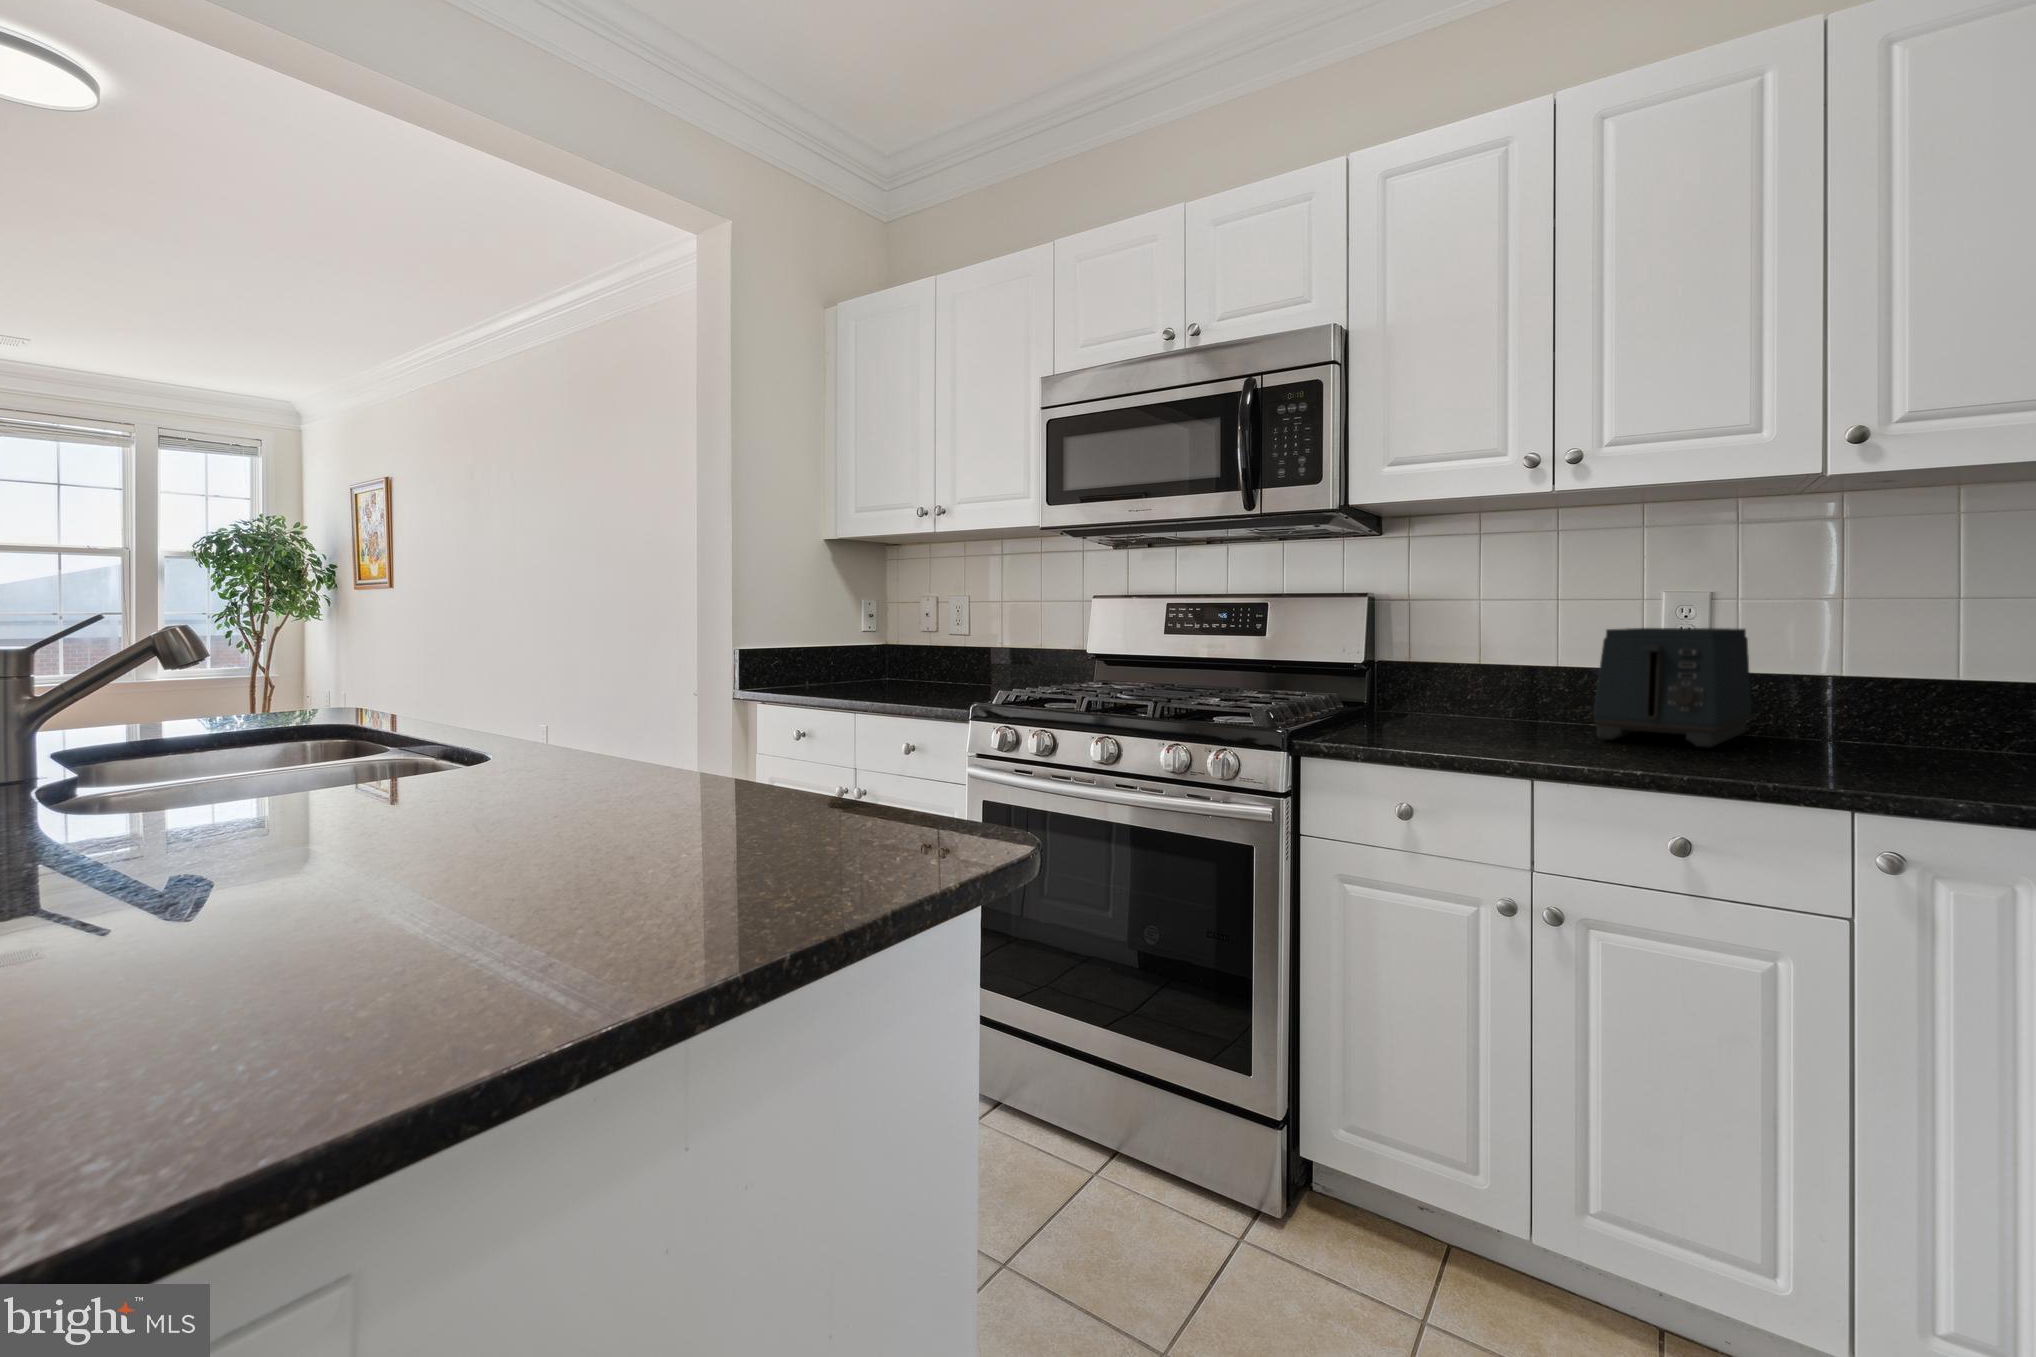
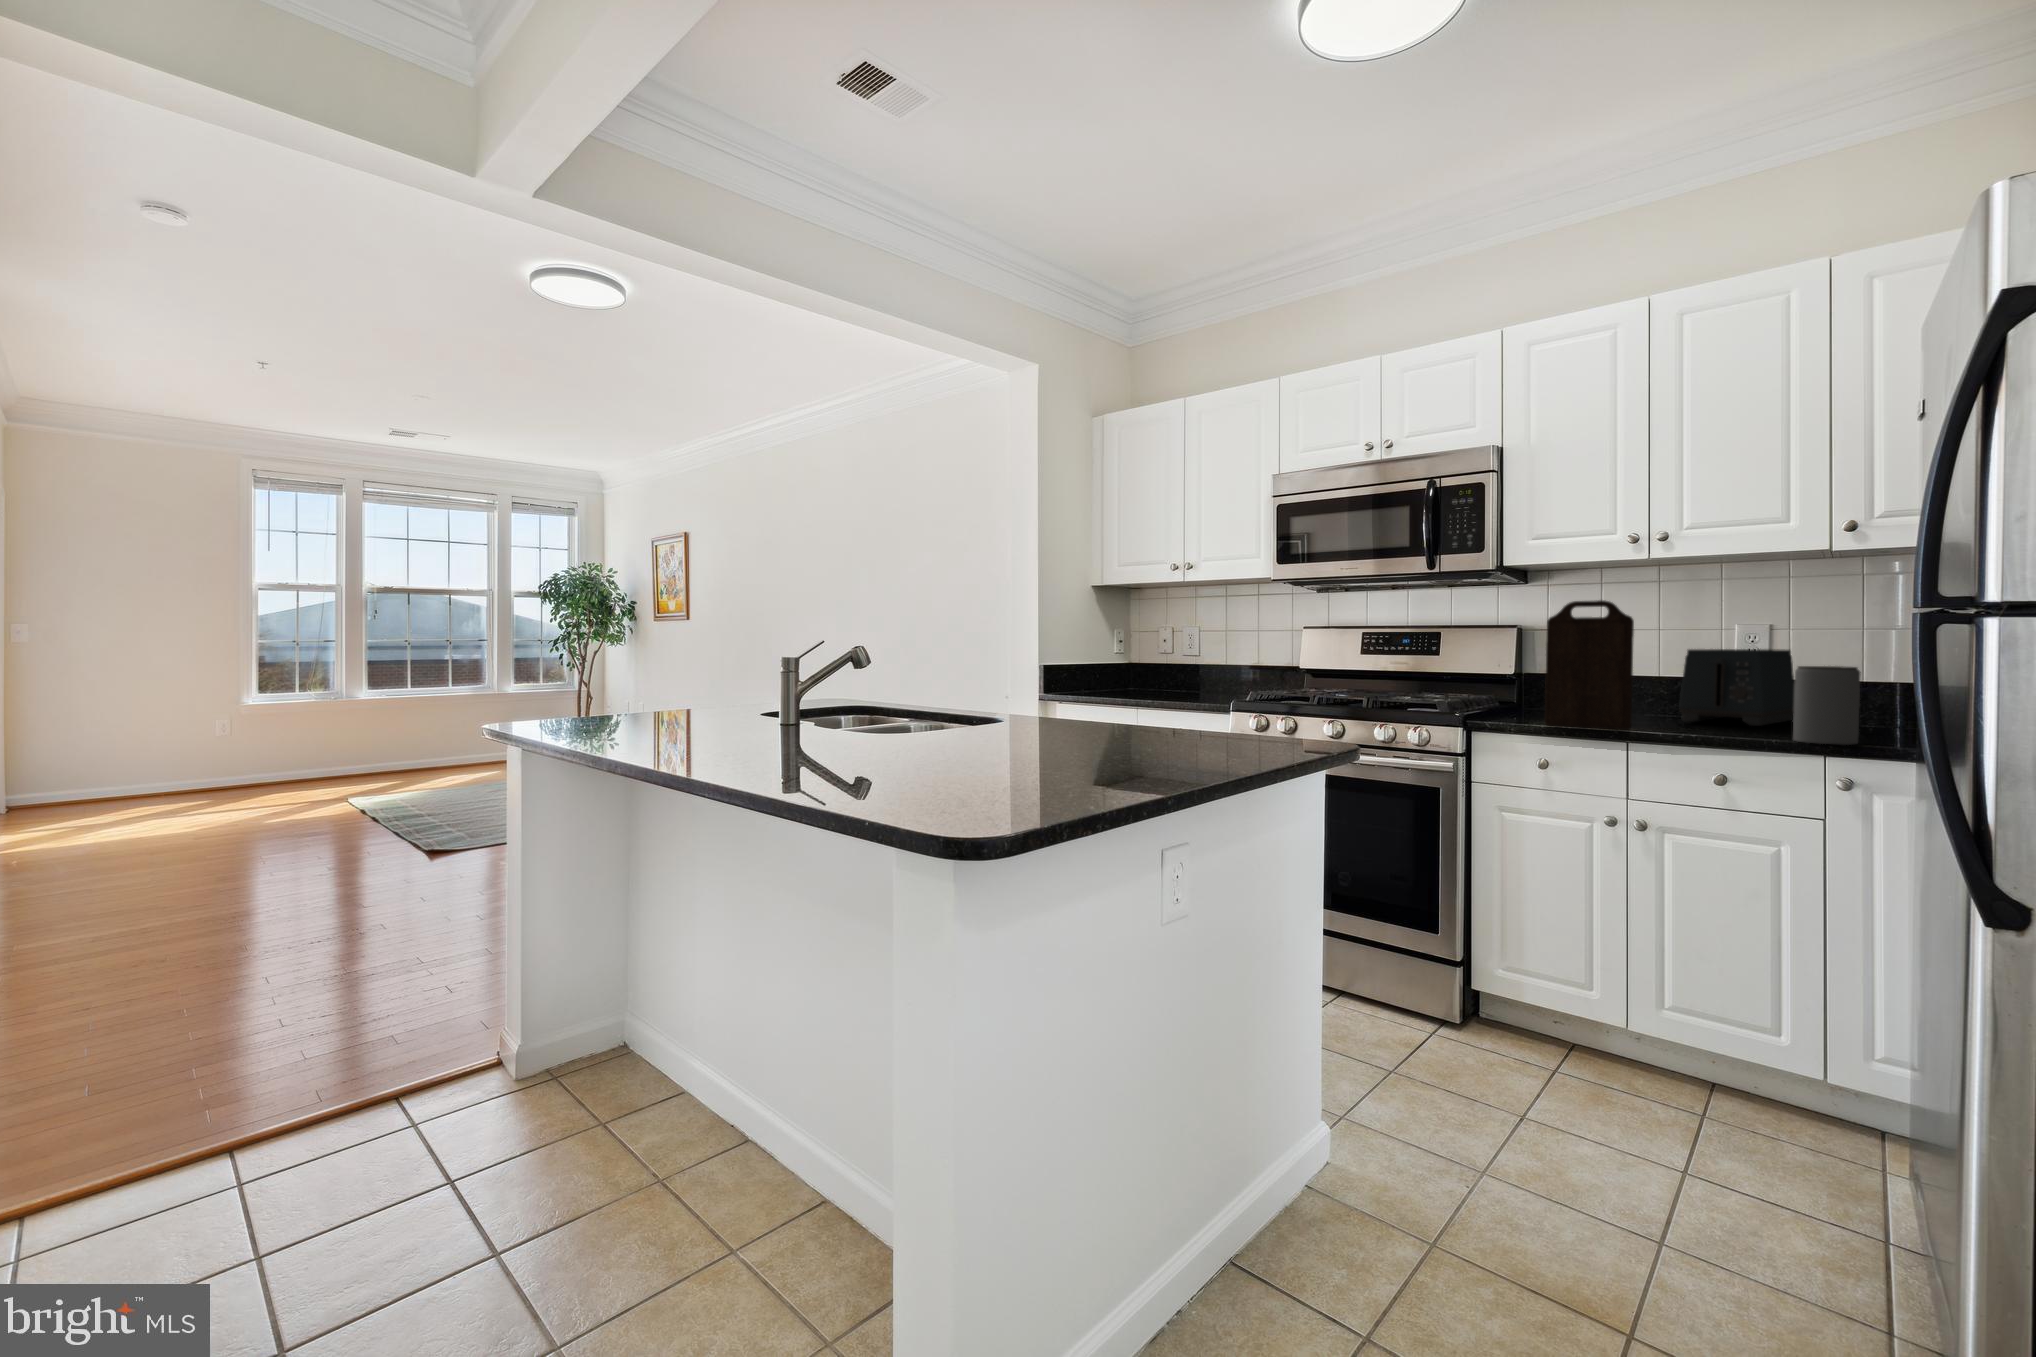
cutting board: none [1401,553,1533,757] -> present [1545,600,1634,730]
jar: none [1776,658,1888,790] -> present [1793,666,1861,745]

